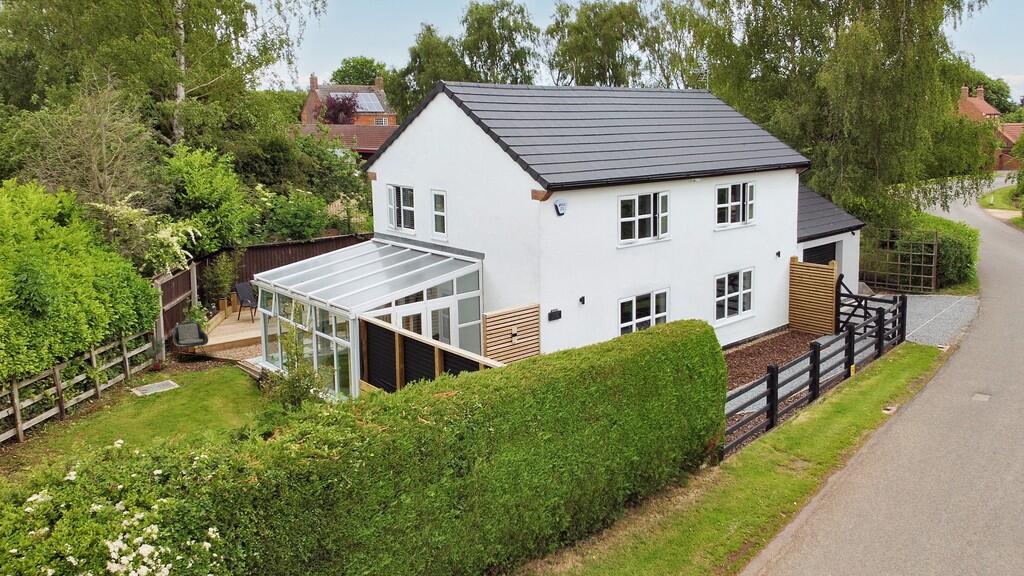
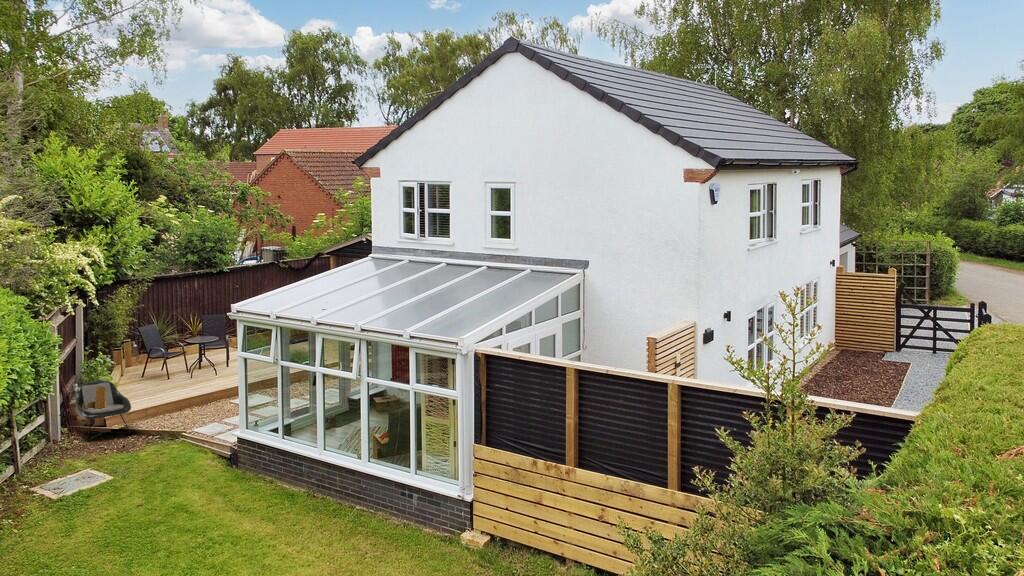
potted tree: present [144,336,165,370] -> none [39,403,71,456]

